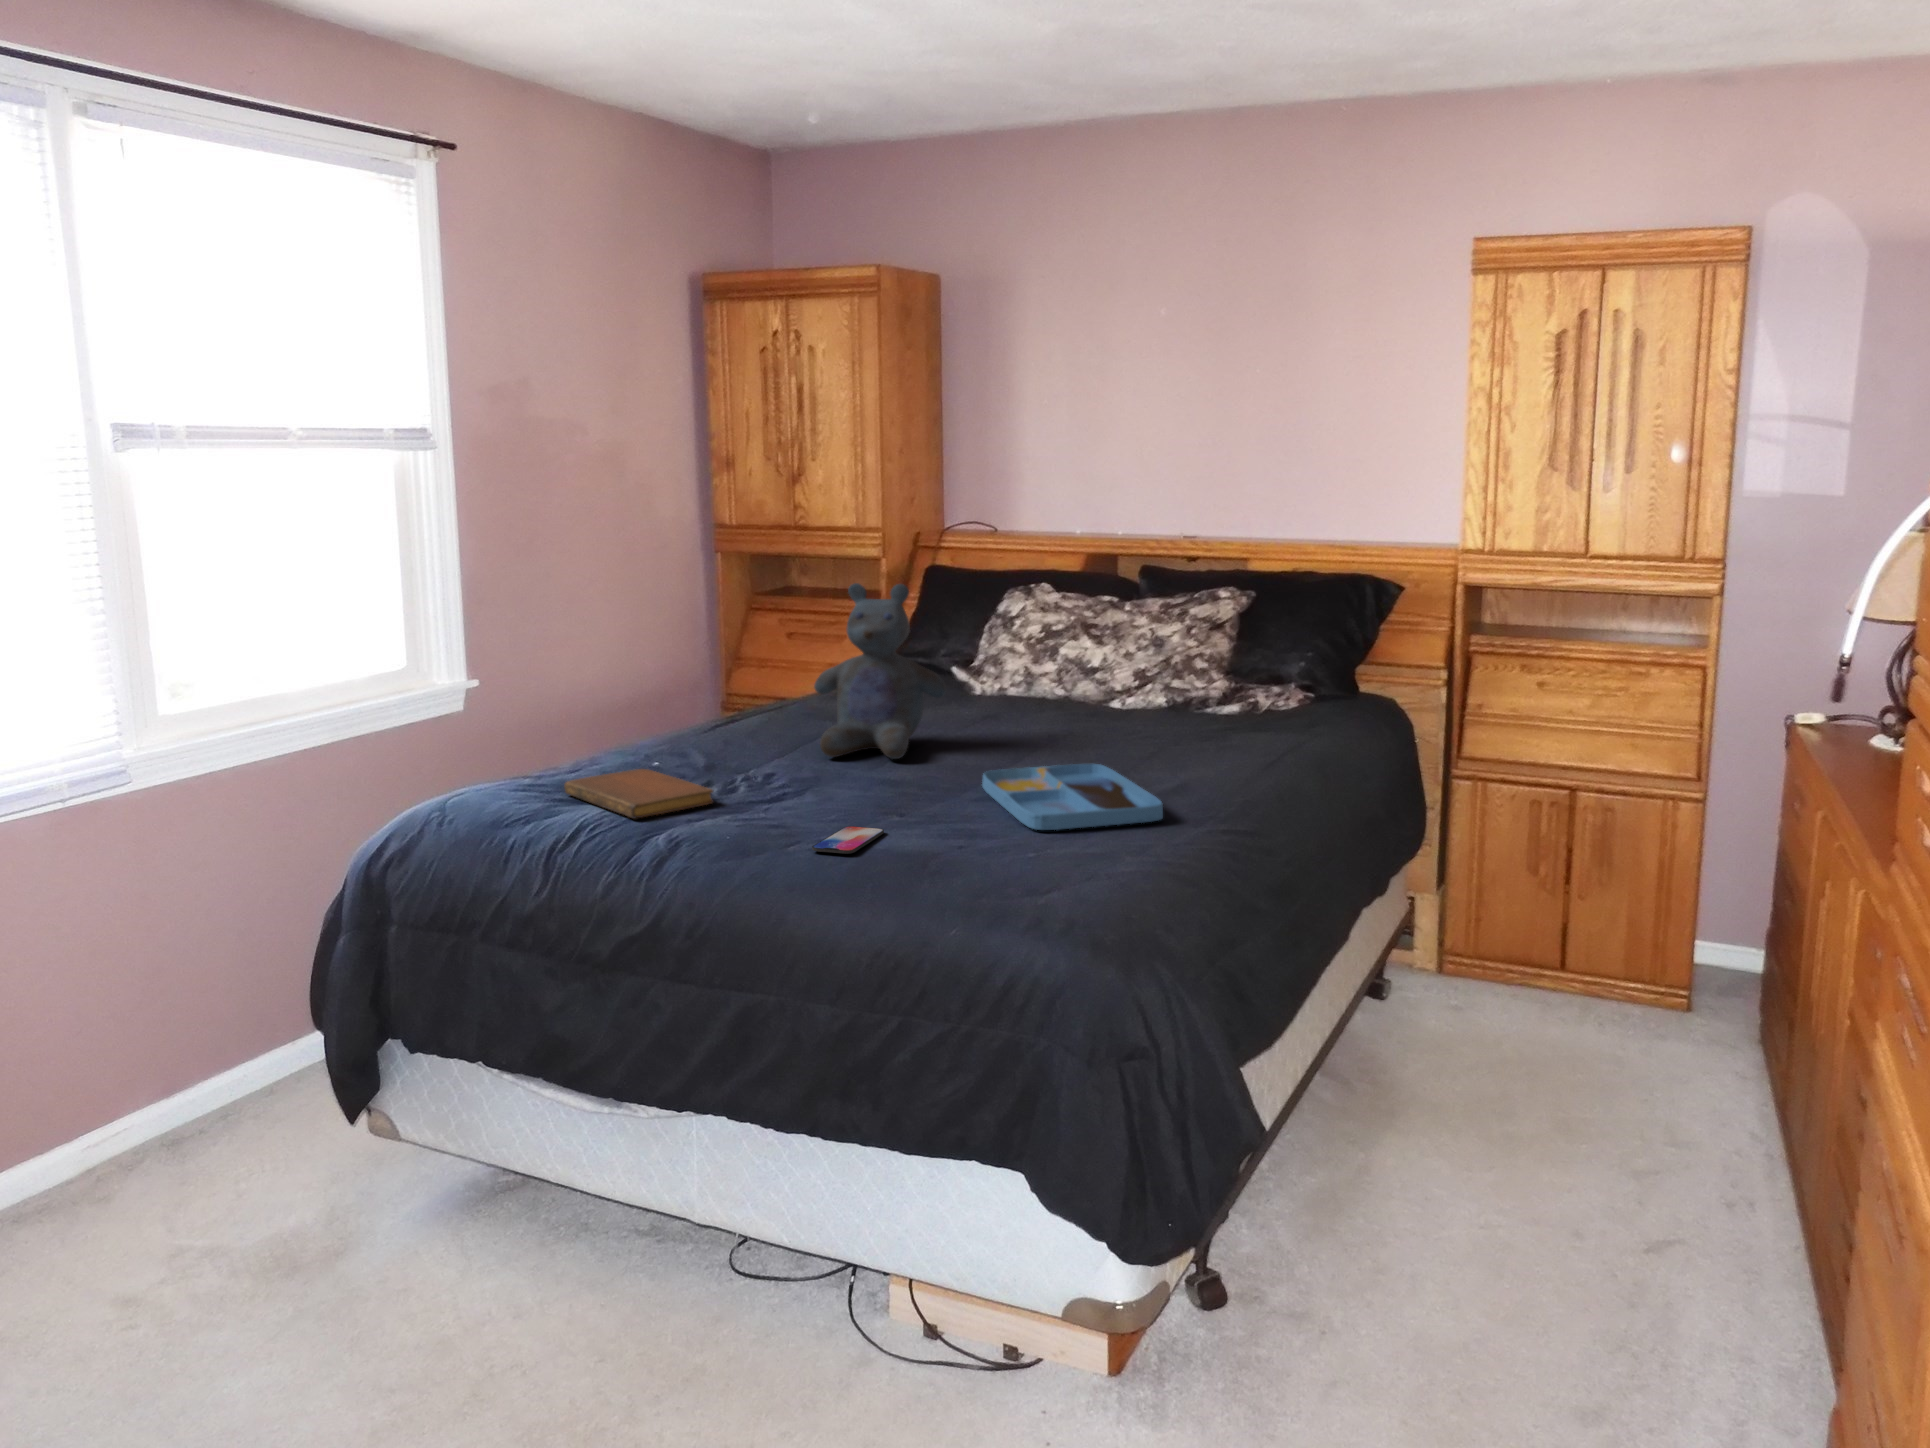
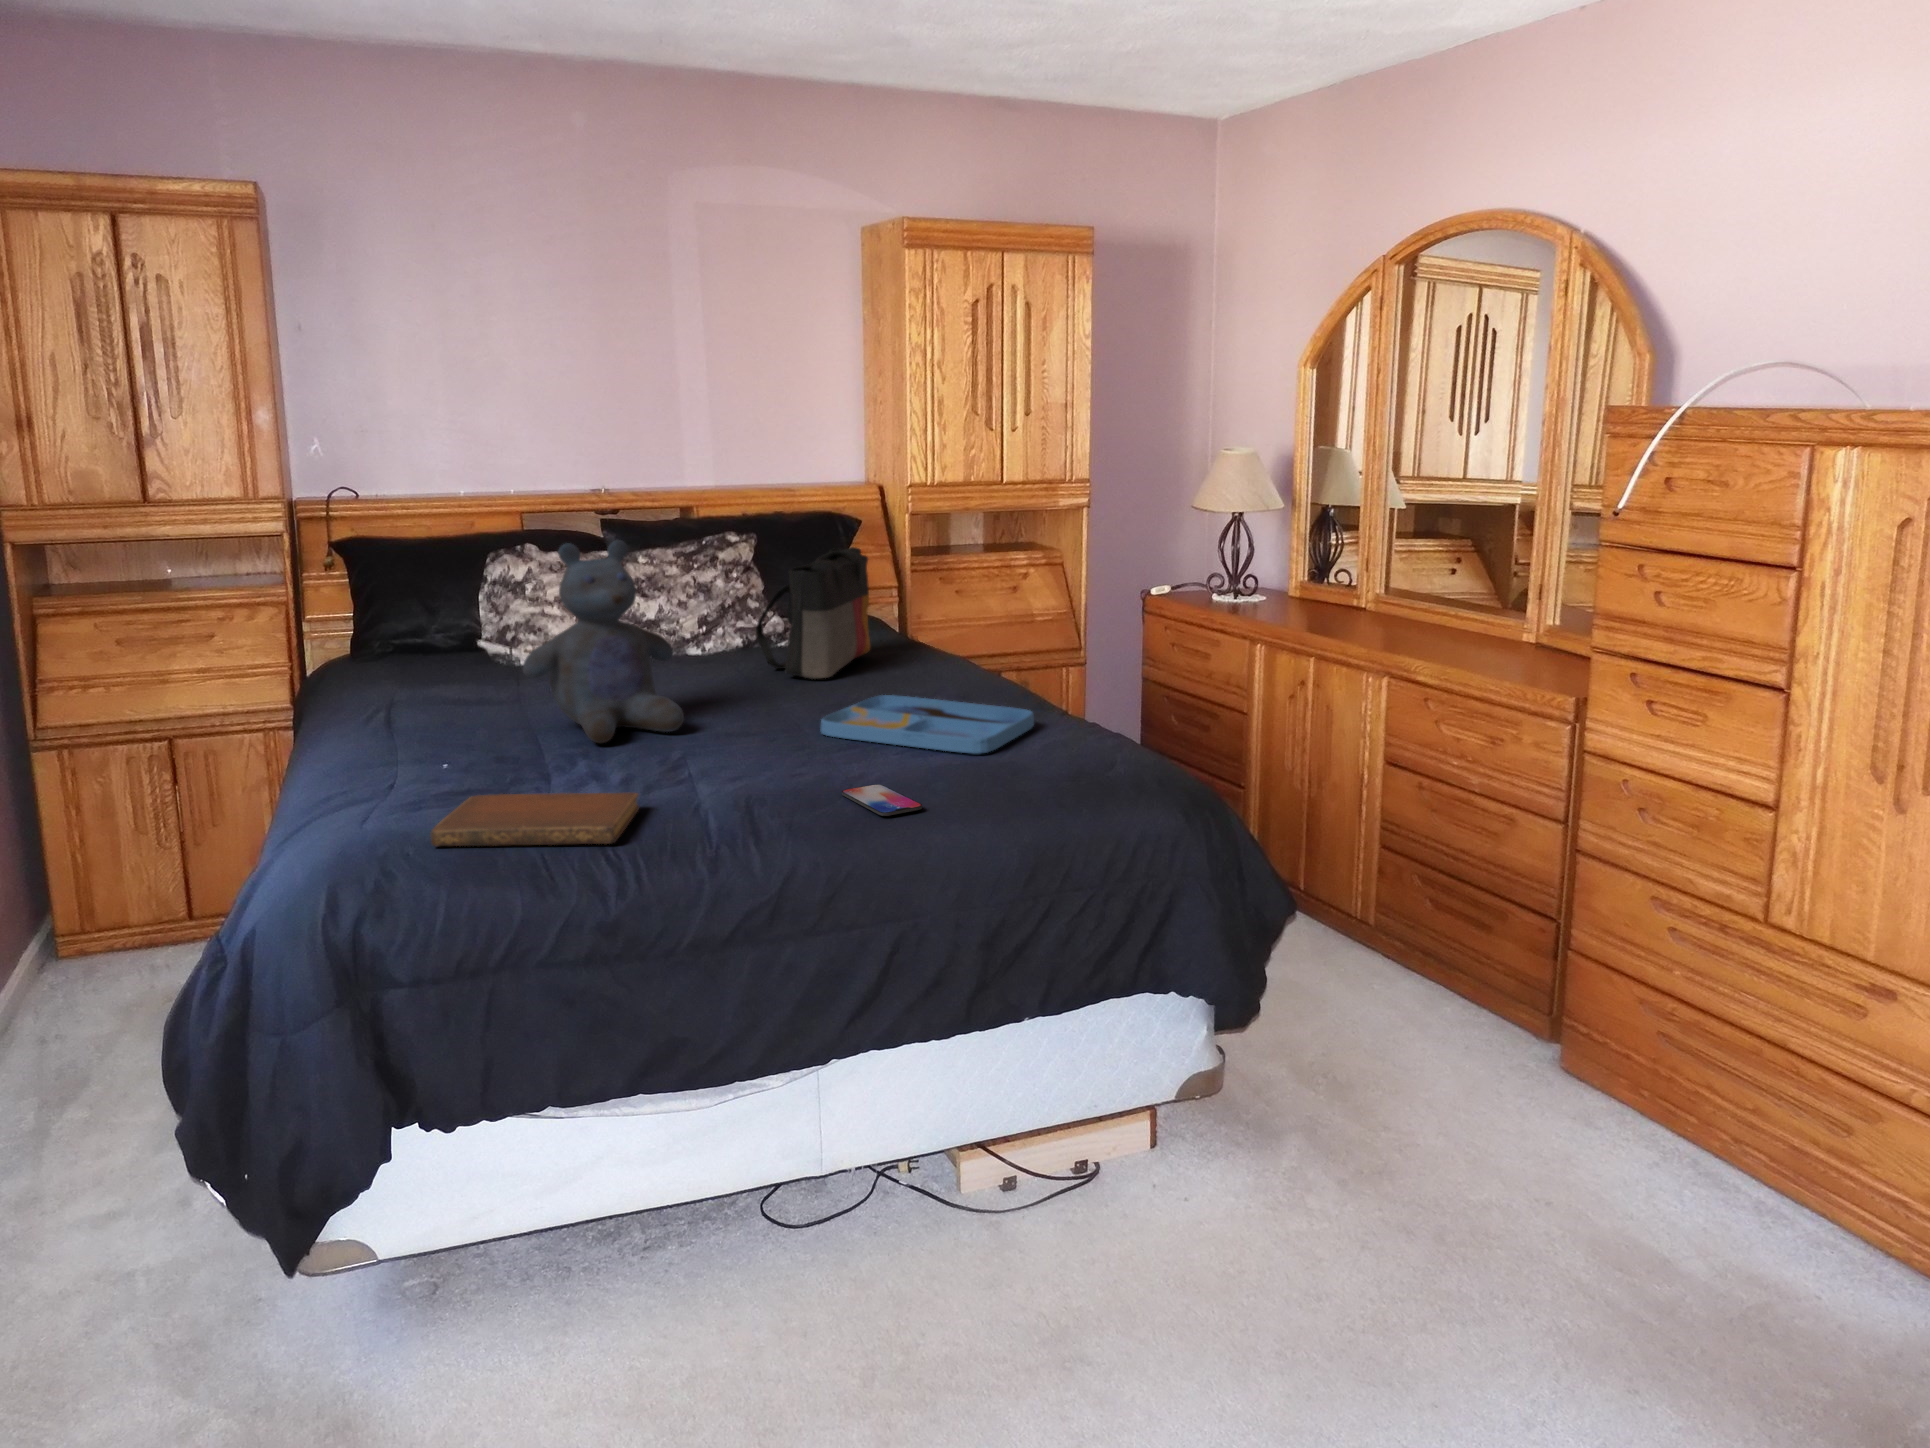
tote bag: none [1112,613,1253,744] -> present [756,547,870,679]

